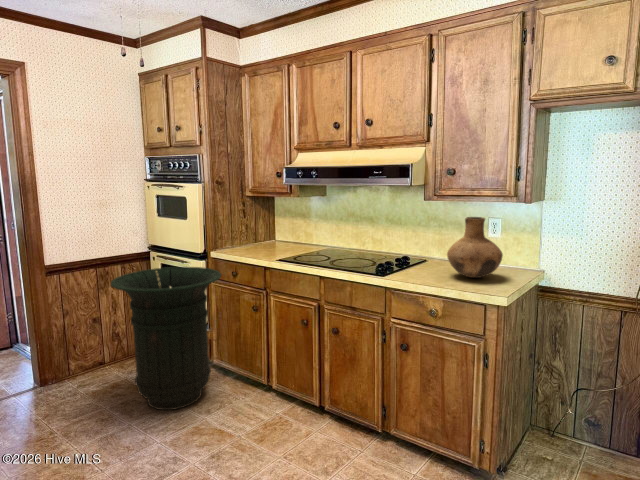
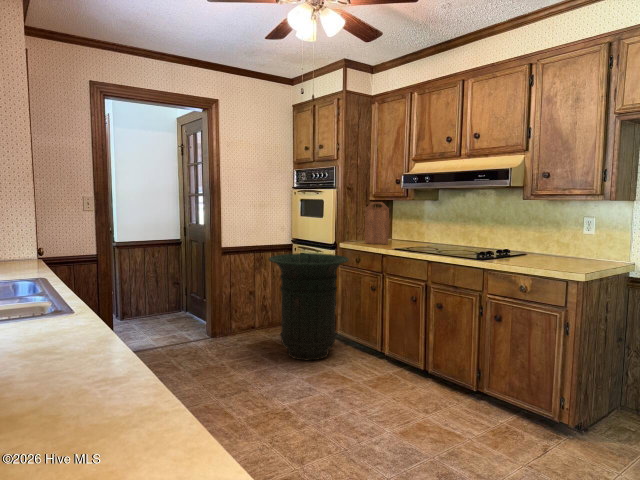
cutting board: none [240,201,270,252] -> present [365,202,389,244]
vase: present [447,217,503,278] -> none [539,213,590,264]

